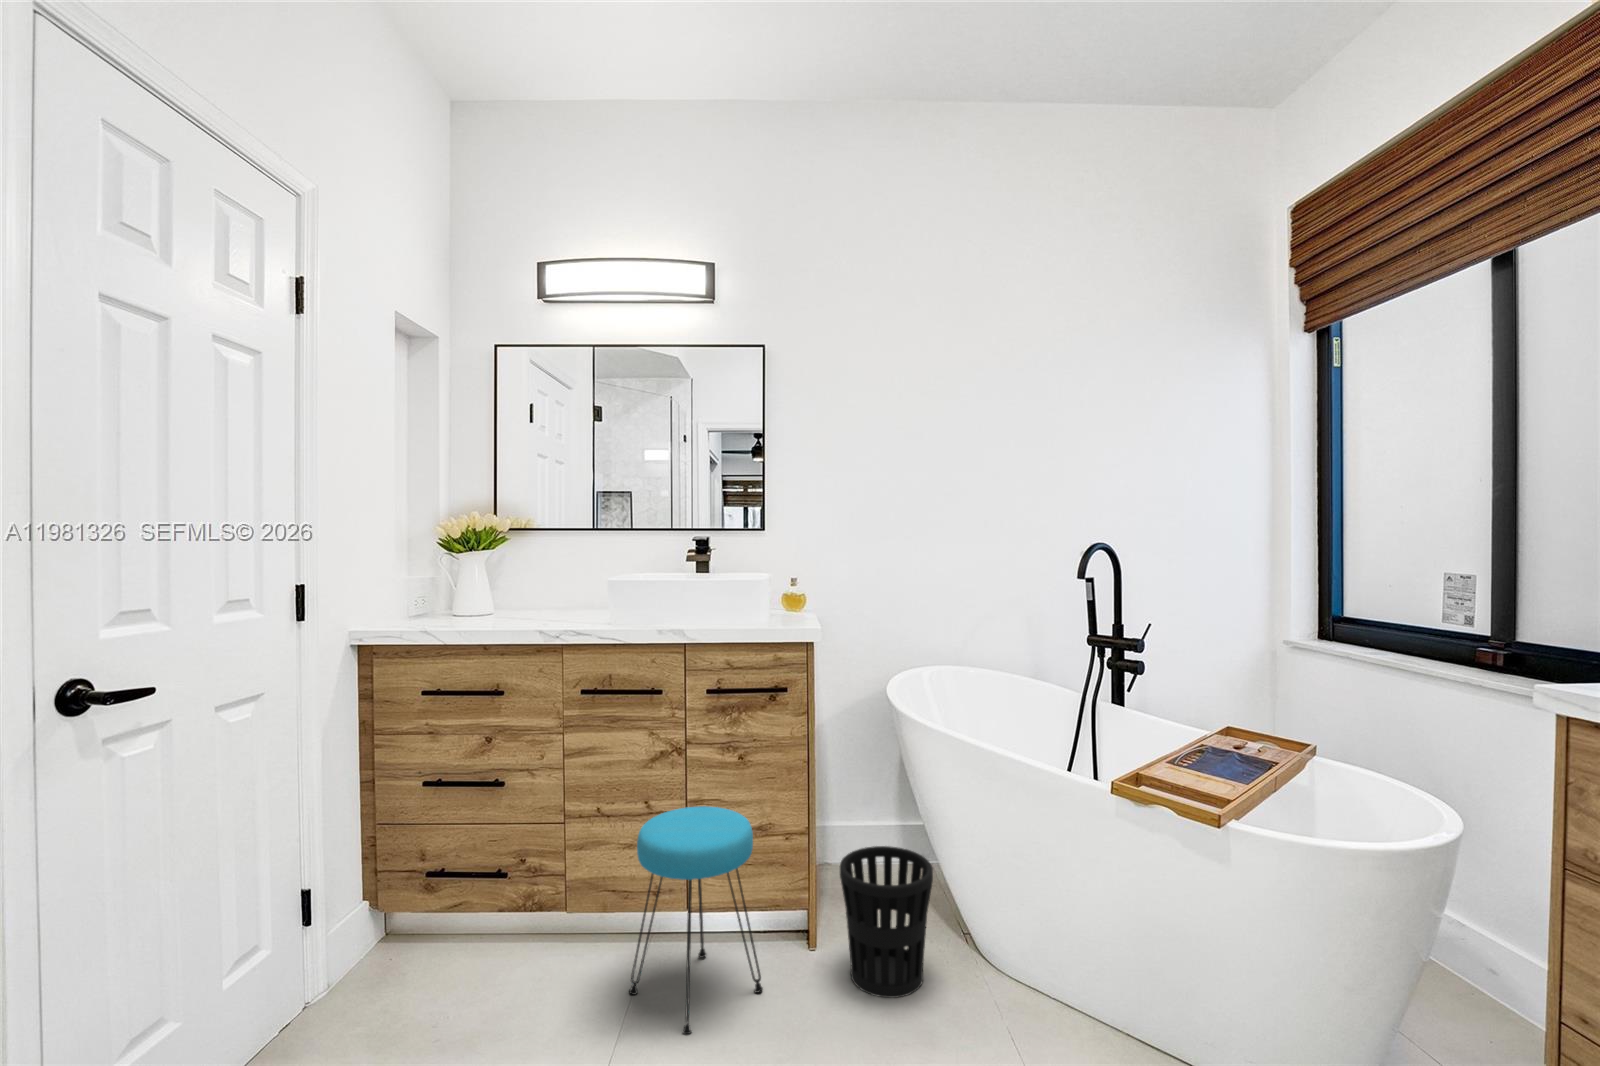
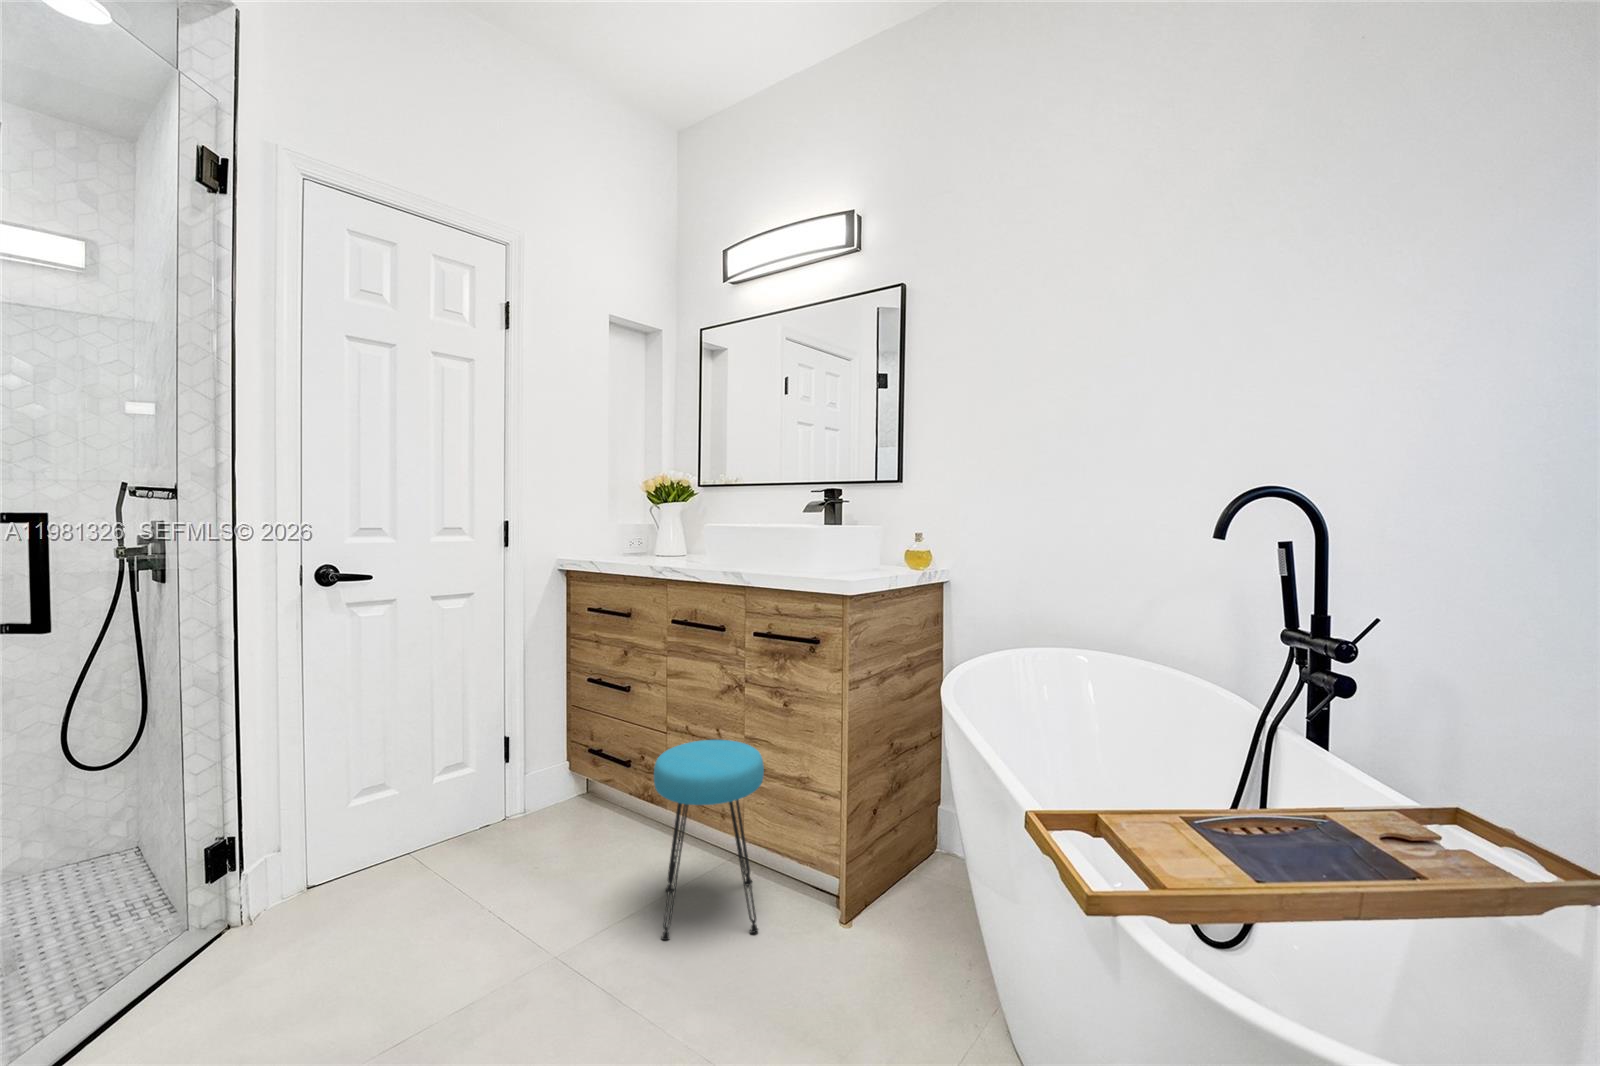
wastebasket: present [840,846,933,998] -> none [828,827,933,1002]

